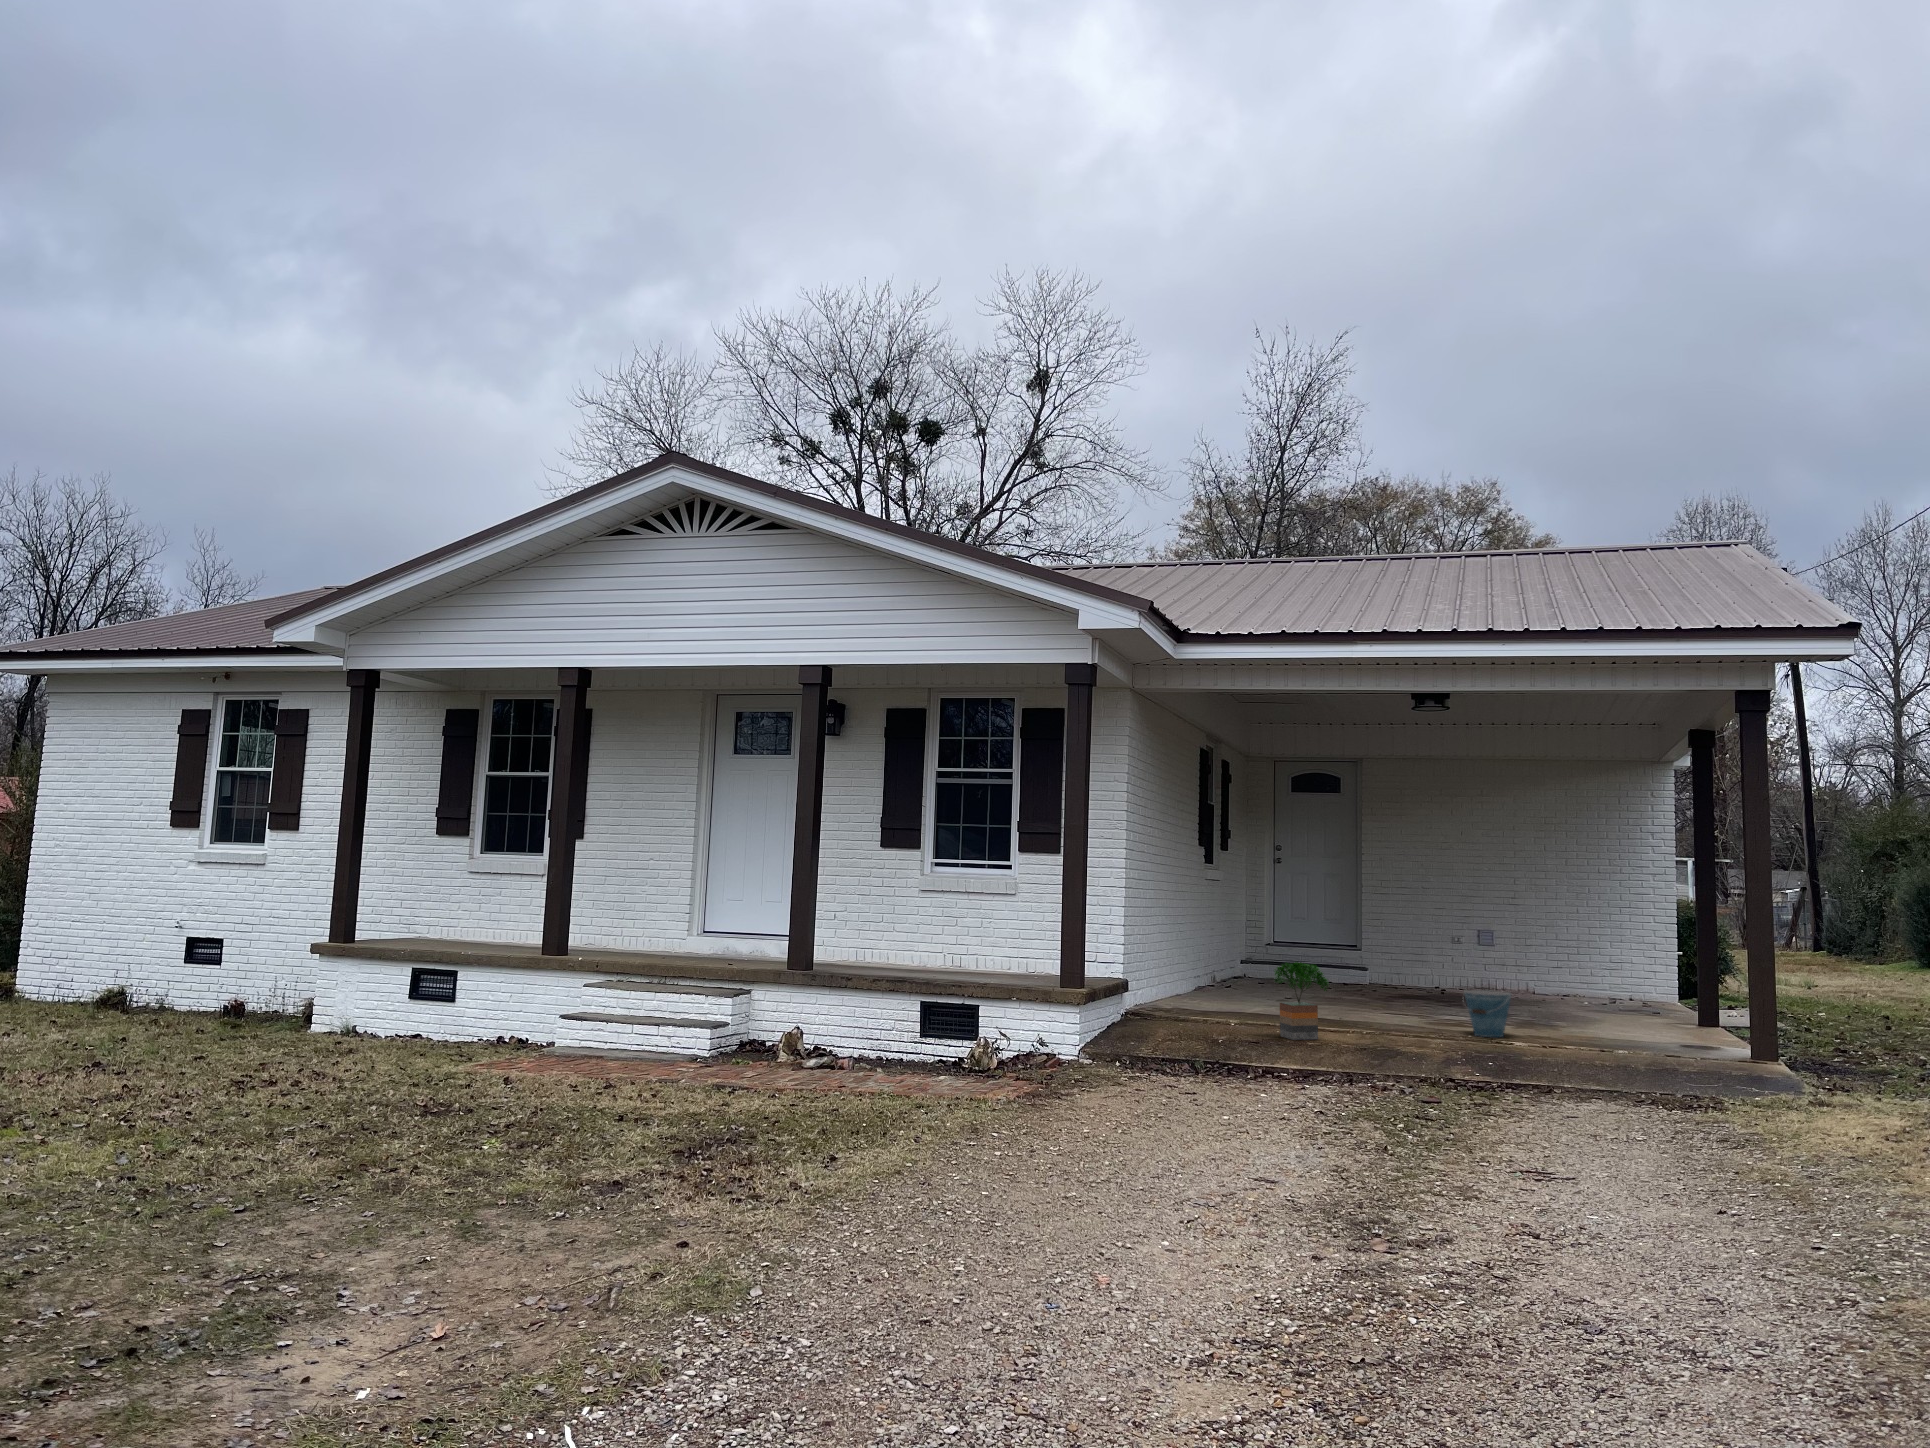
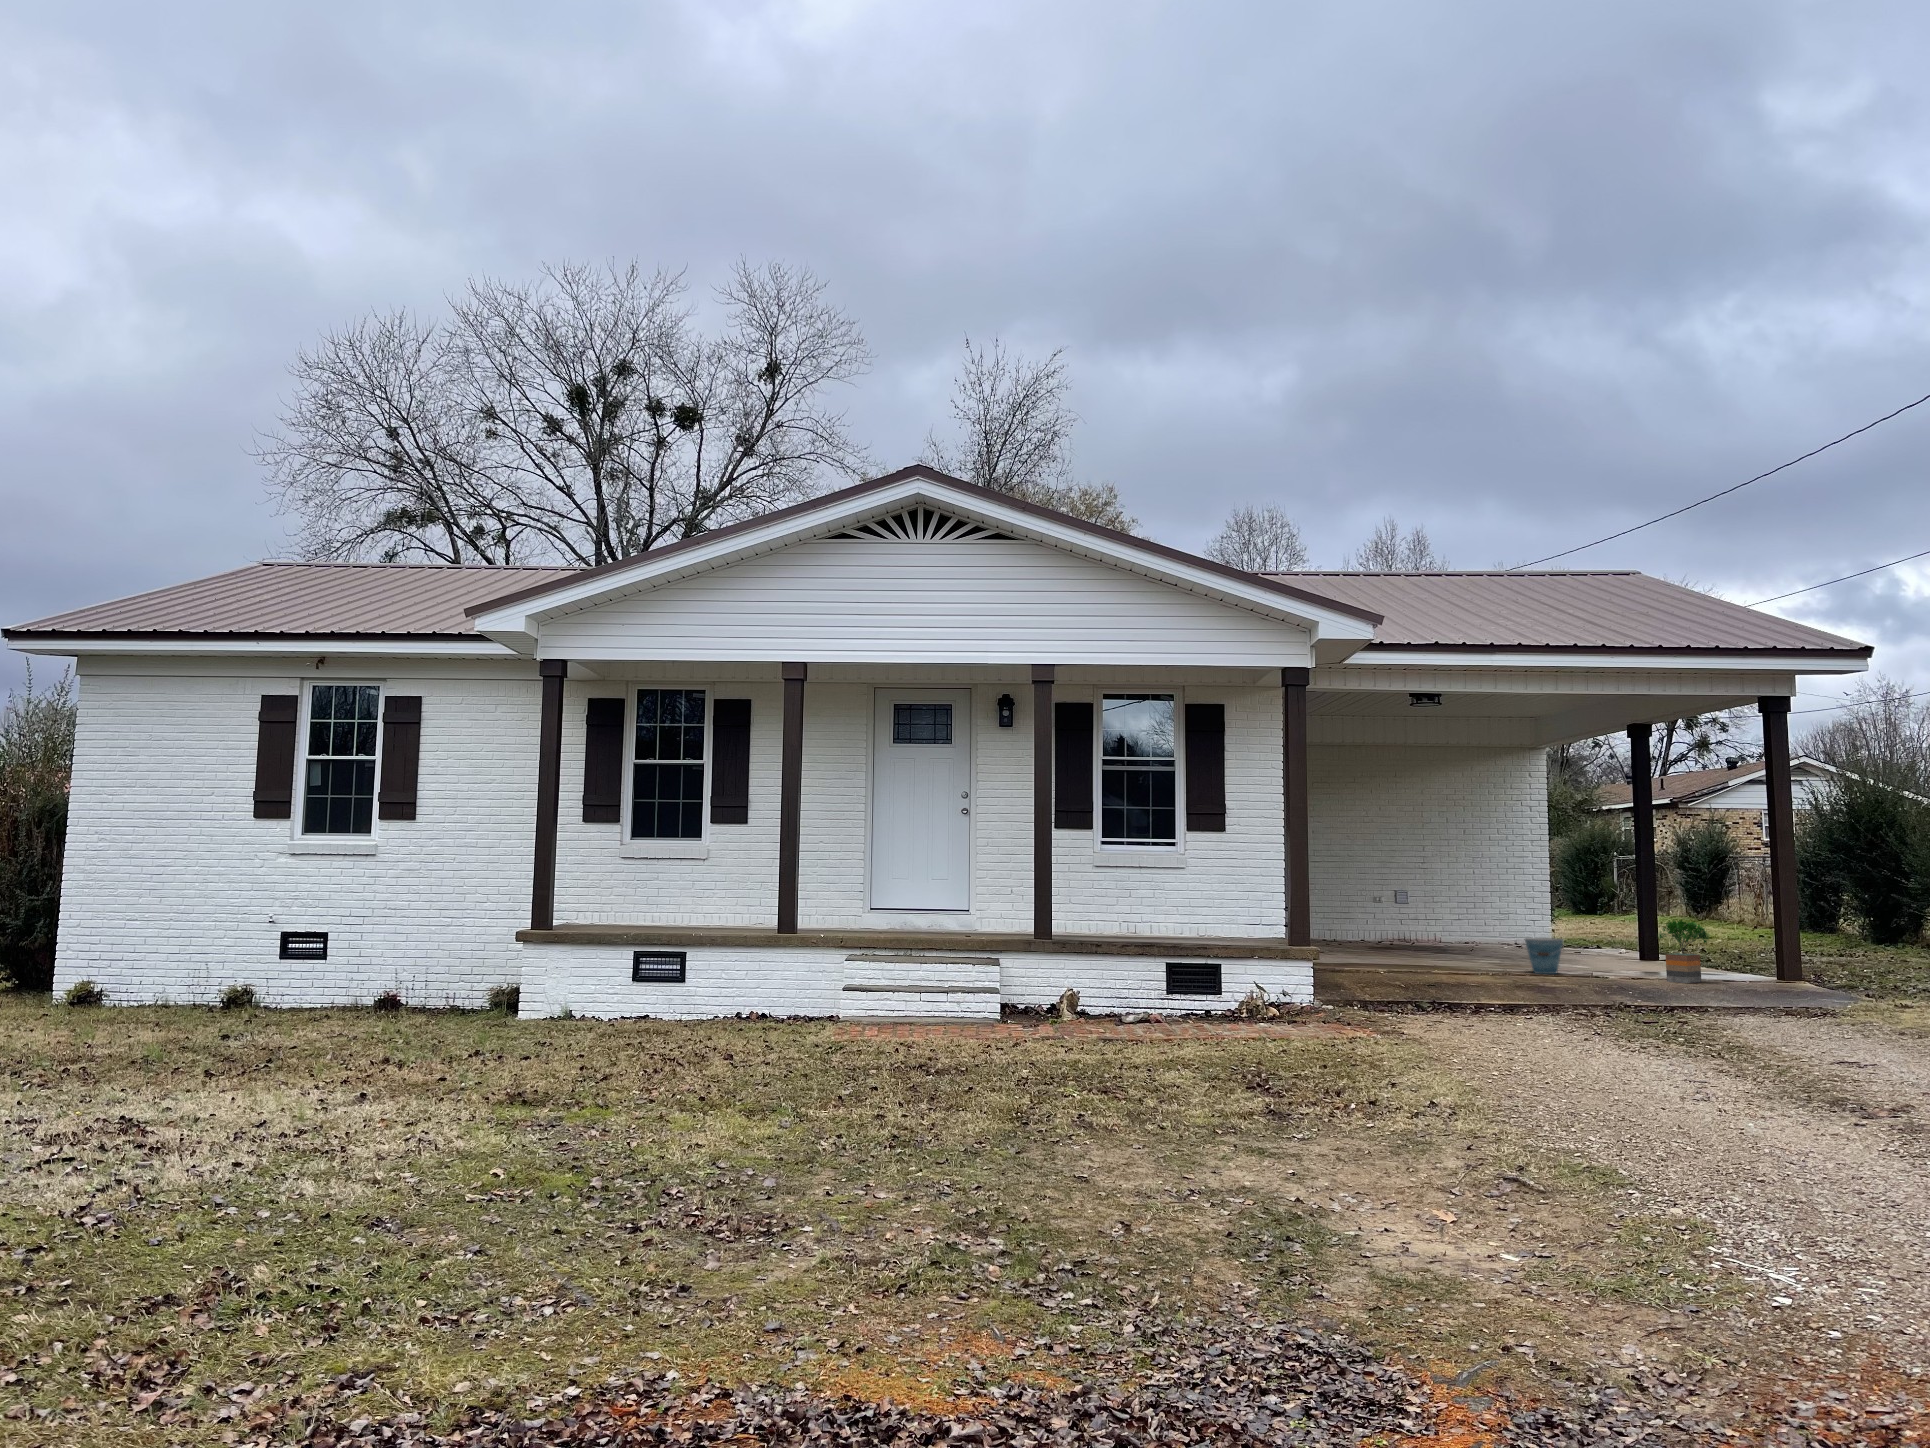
potted tree: present [1274,962,1328,1040] -> present [1659,920,1709,983]

